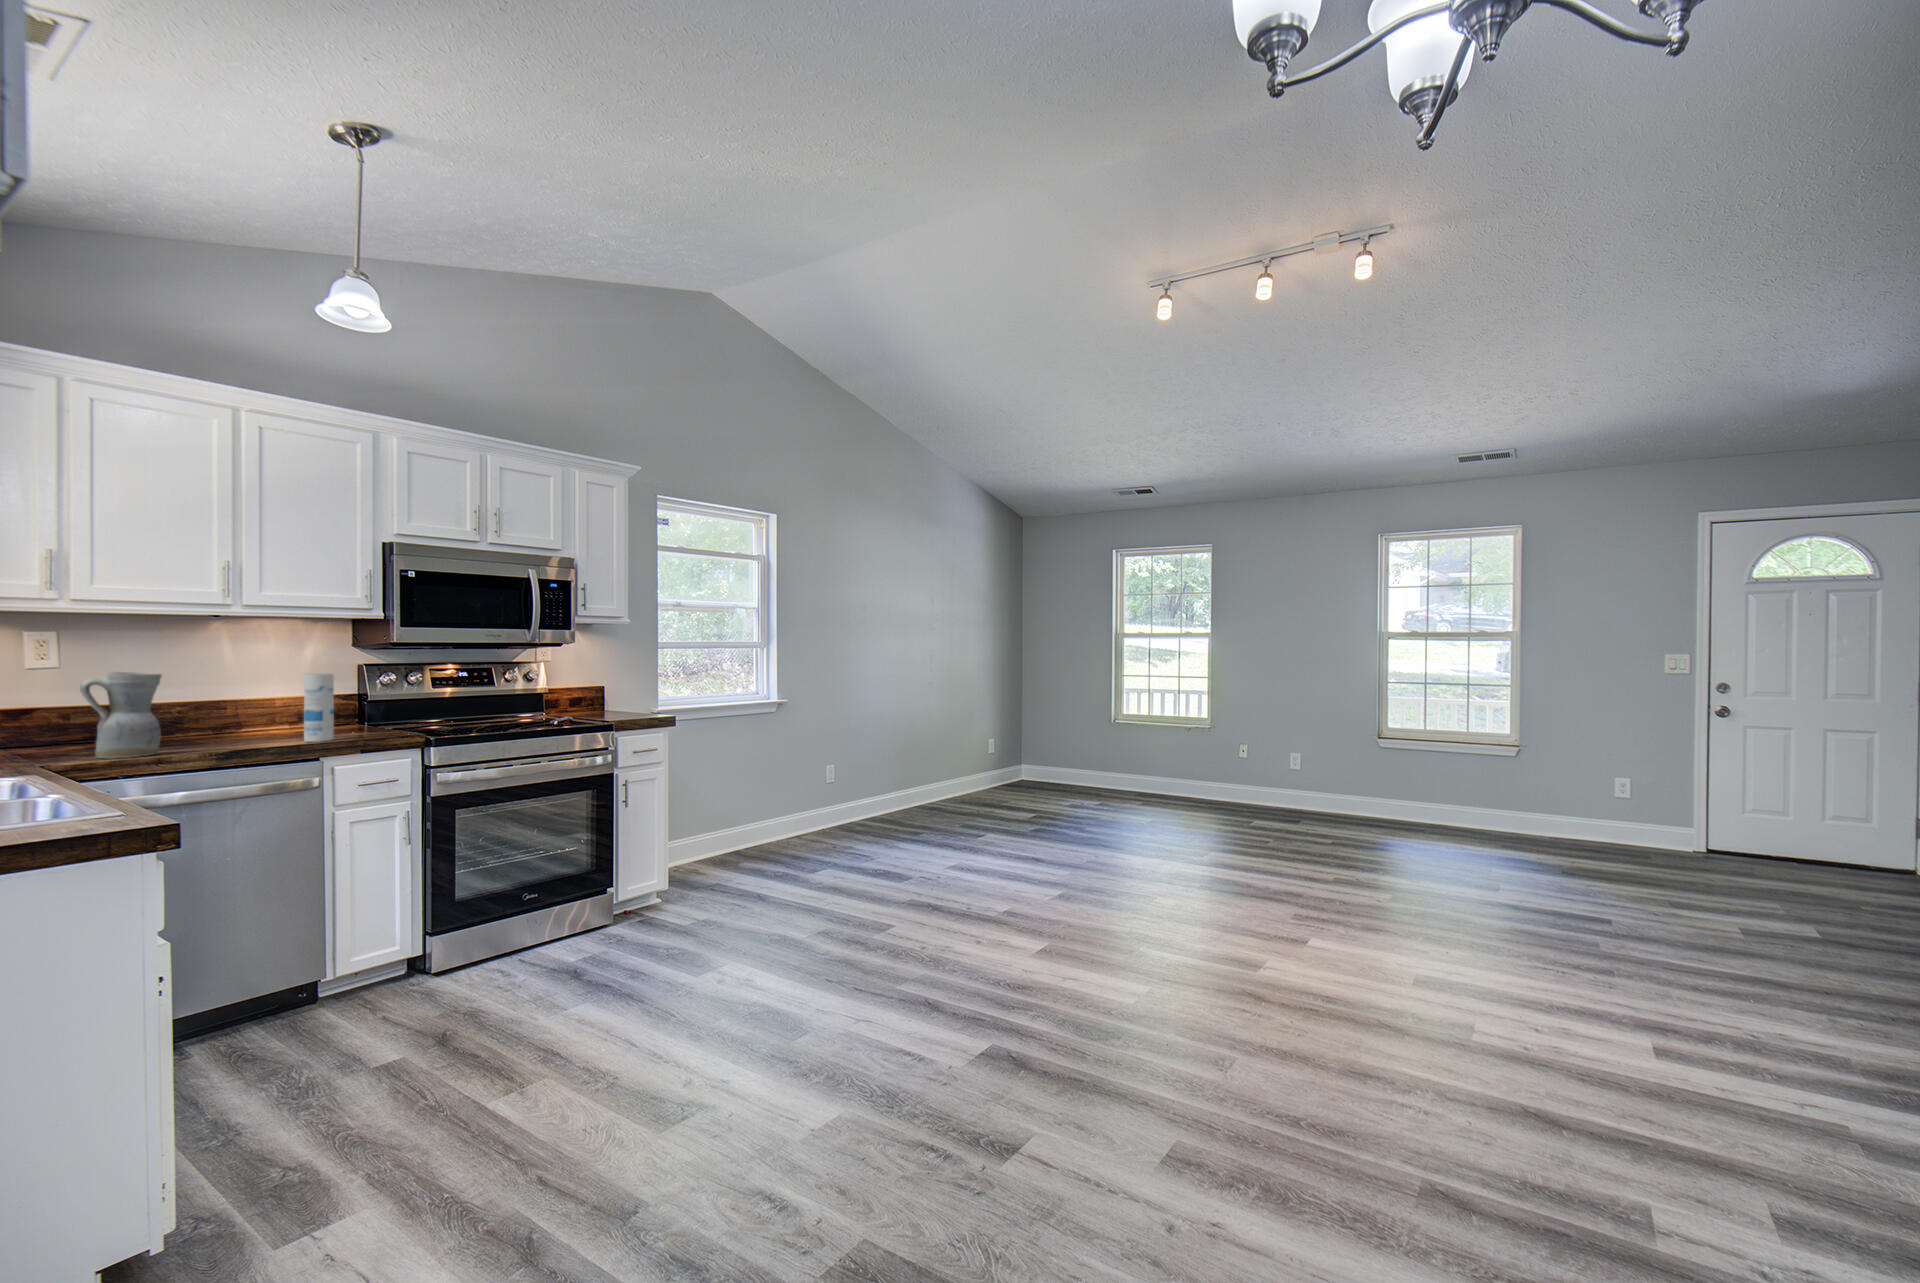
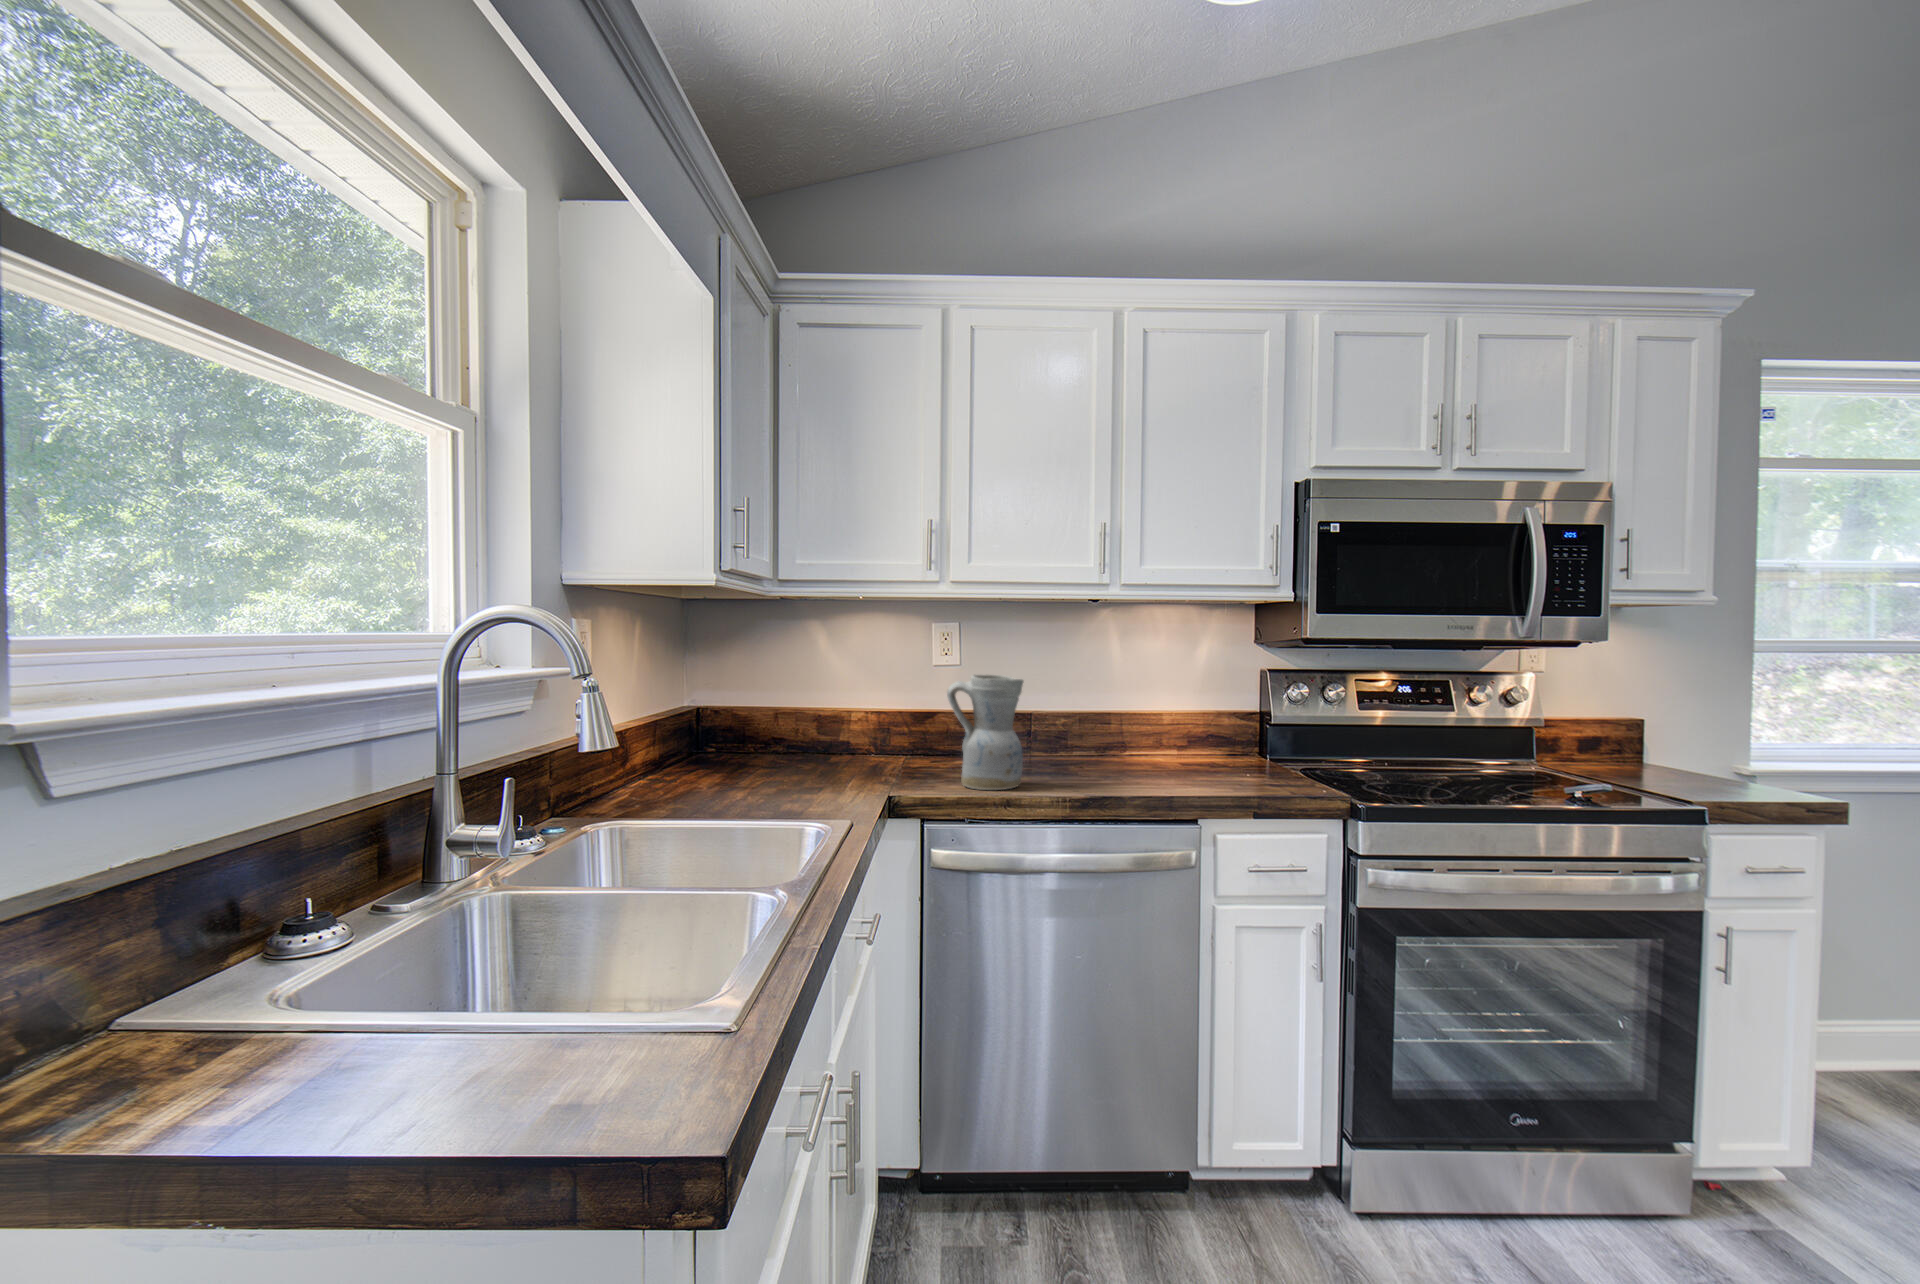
canister: present [304,673,334,742] -> none [1182,684,1221,791]

